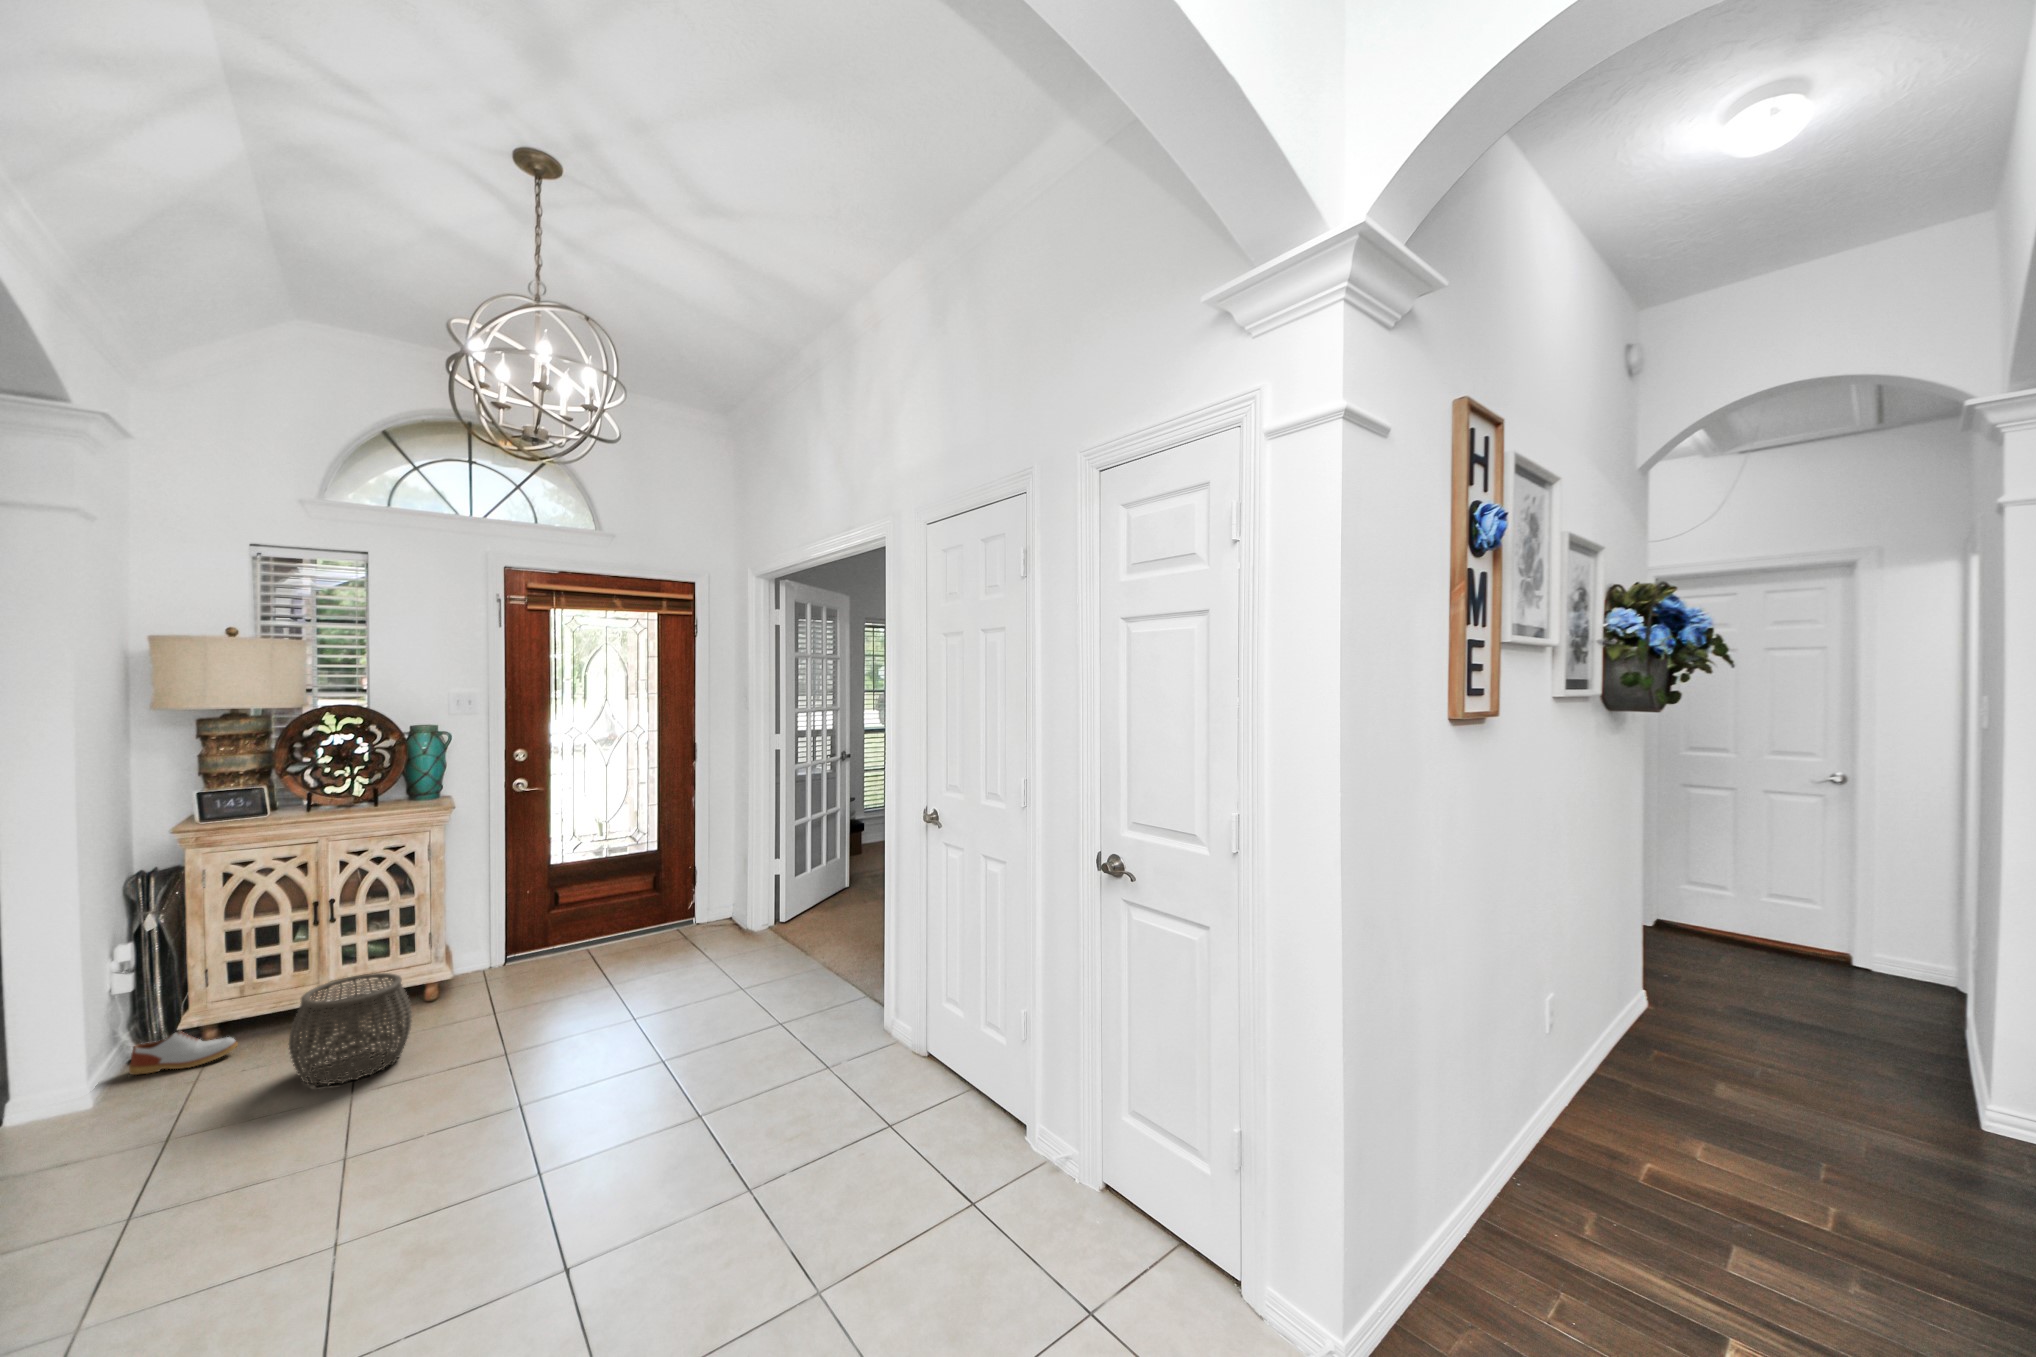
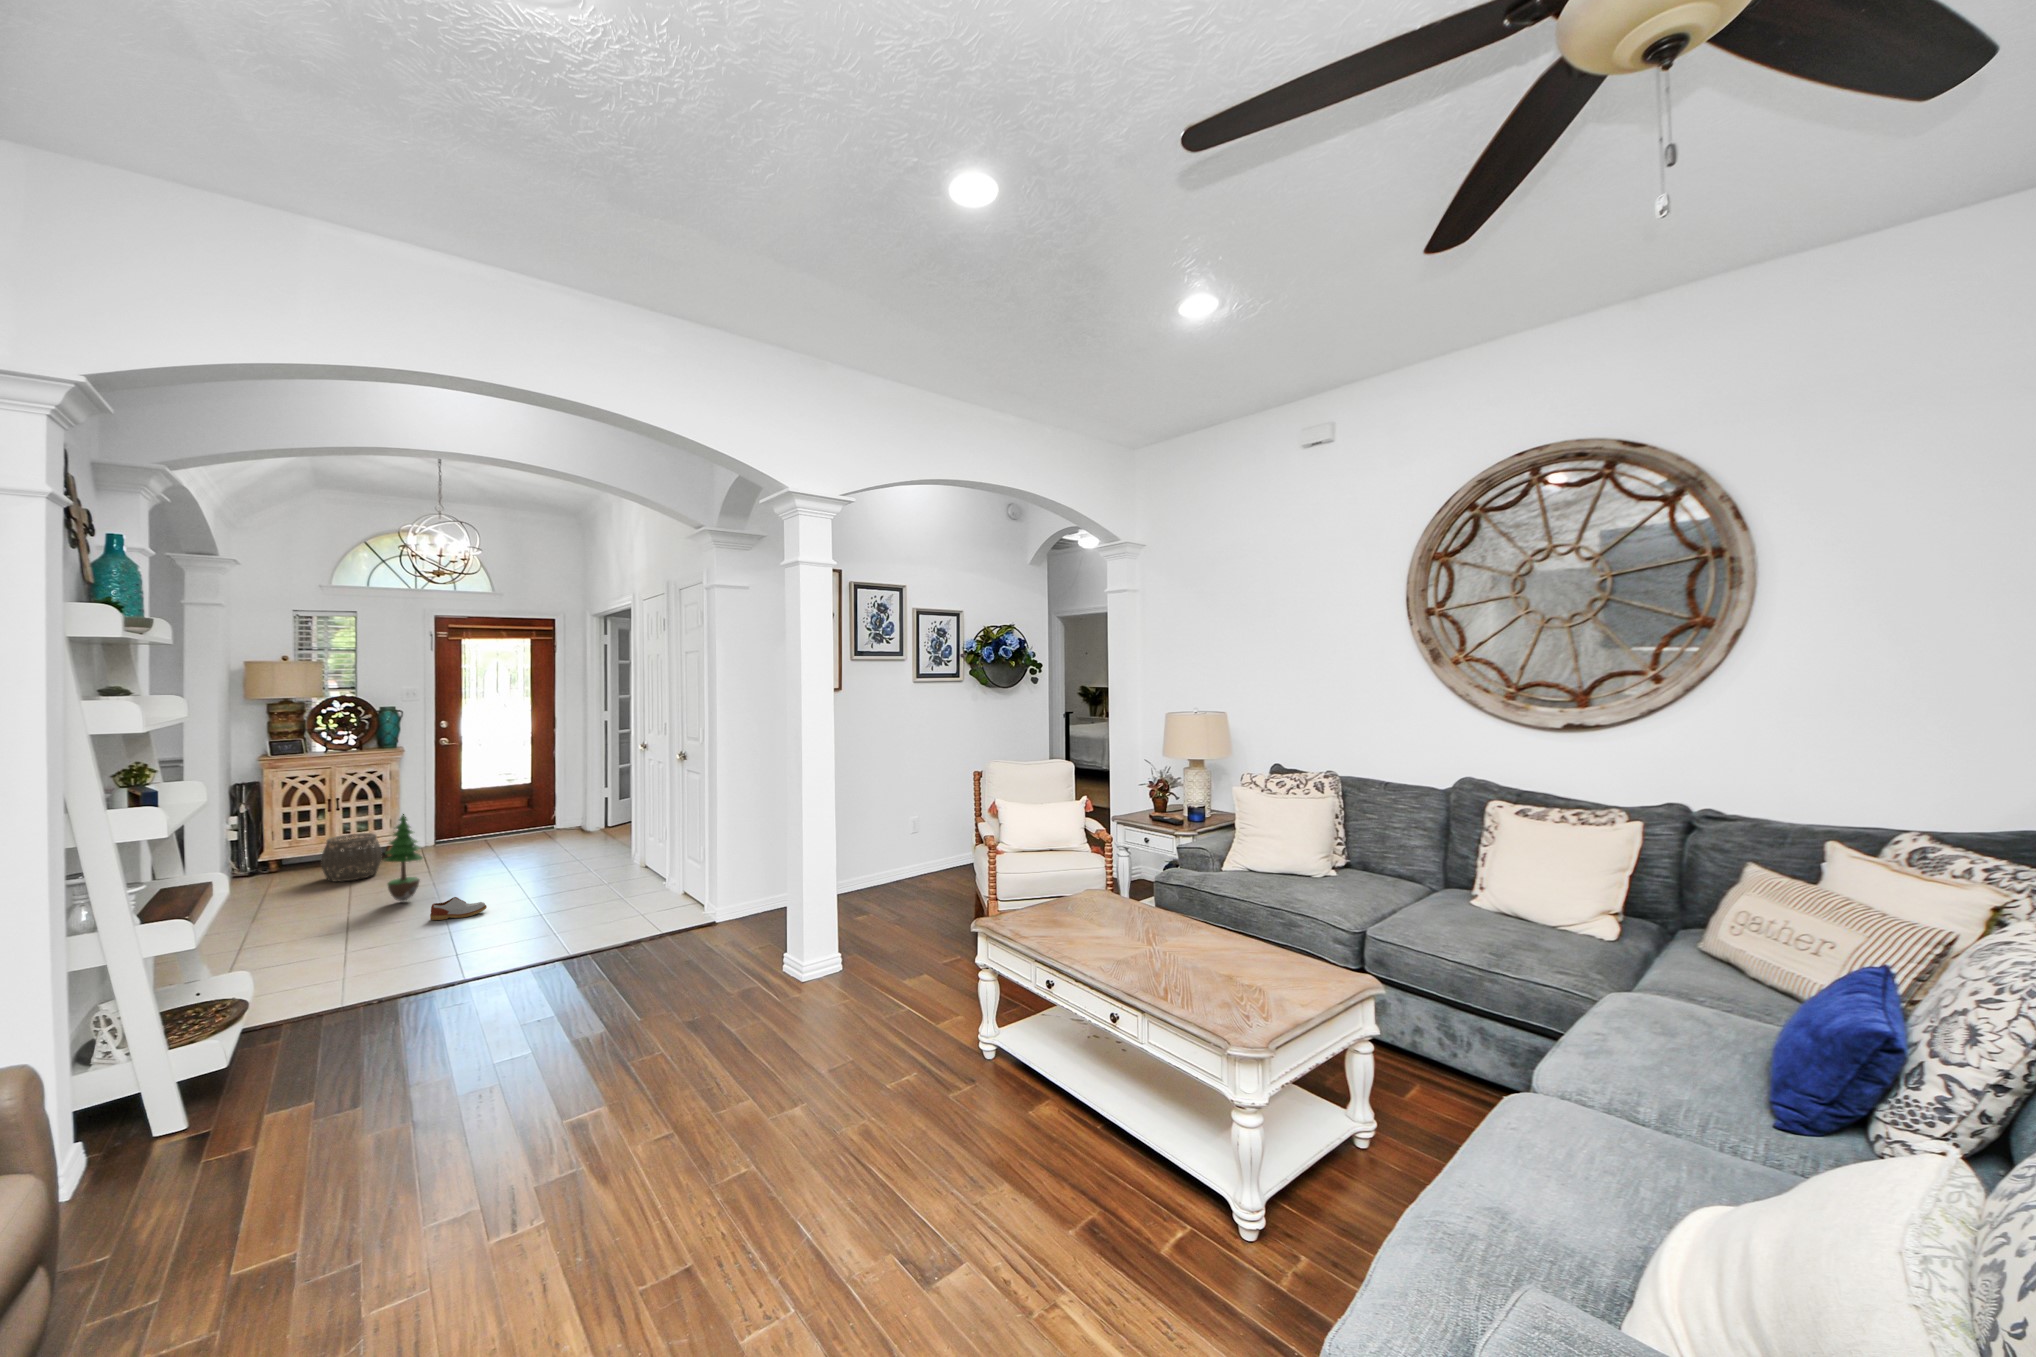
potted tree: none [410,967,501,1172] -> present [384,814,422,901]
shoe: present [129,1031,238,1075] -> present [430,897,487,920]

